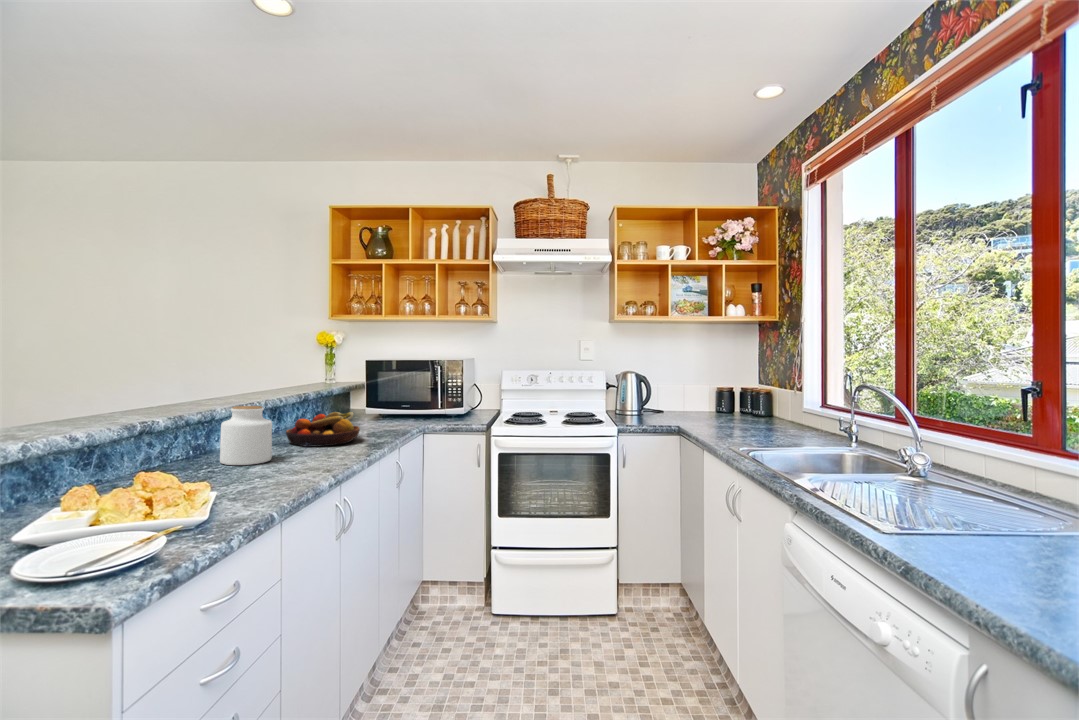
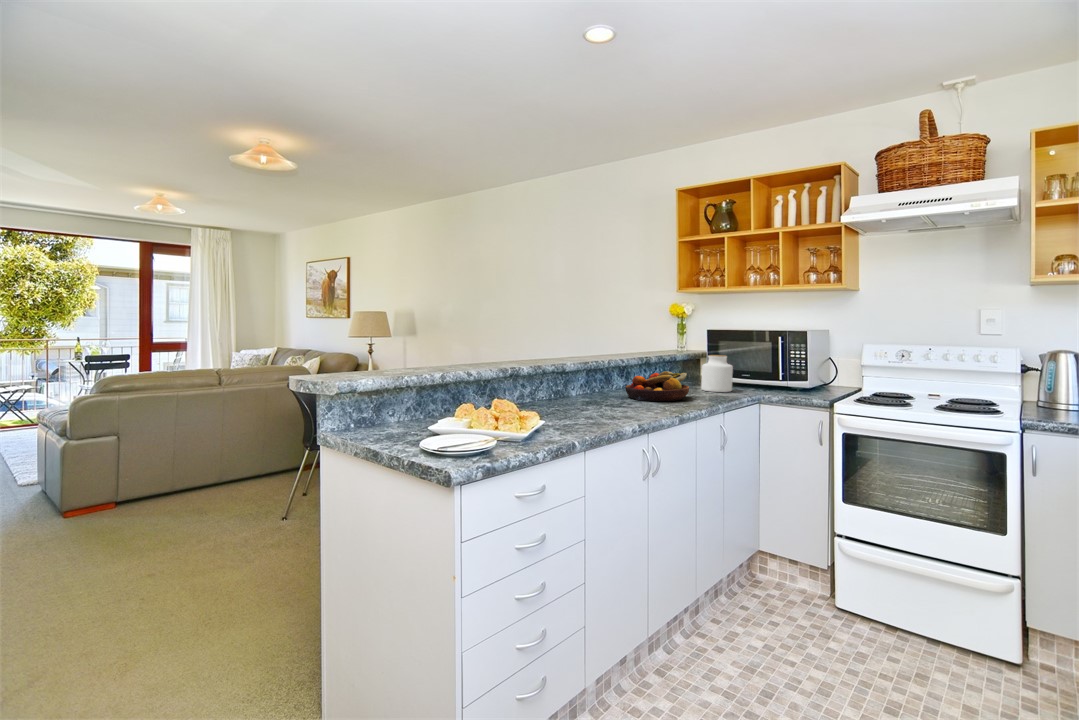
jar: present [220,406,272,465] -> present [701,355,733,392]

